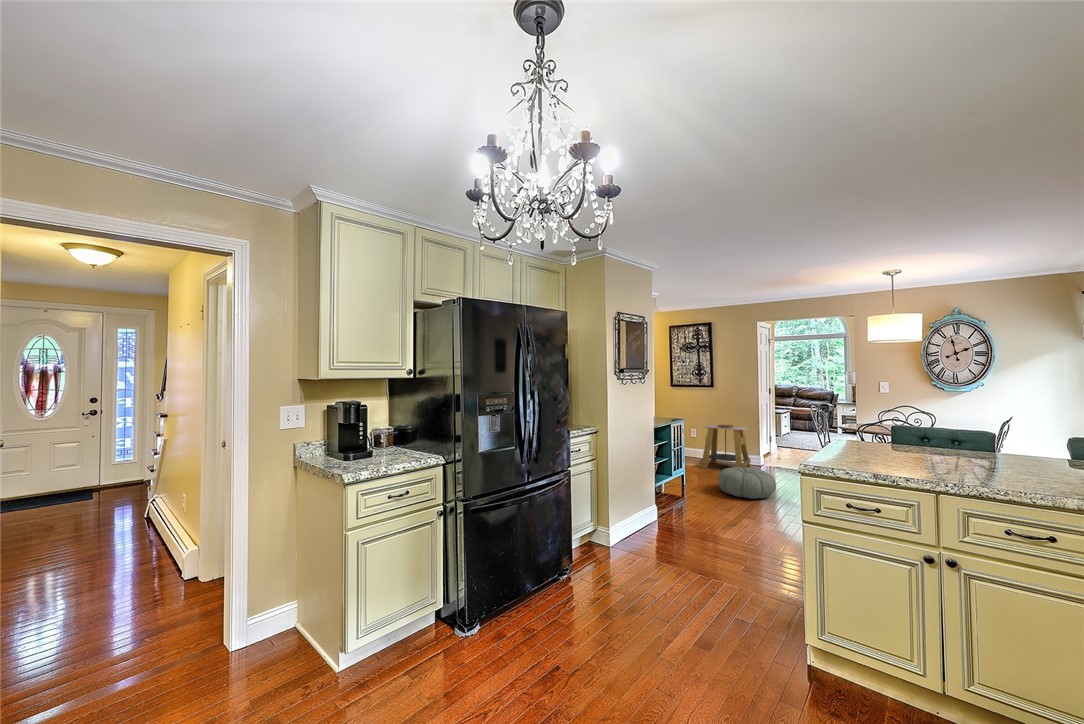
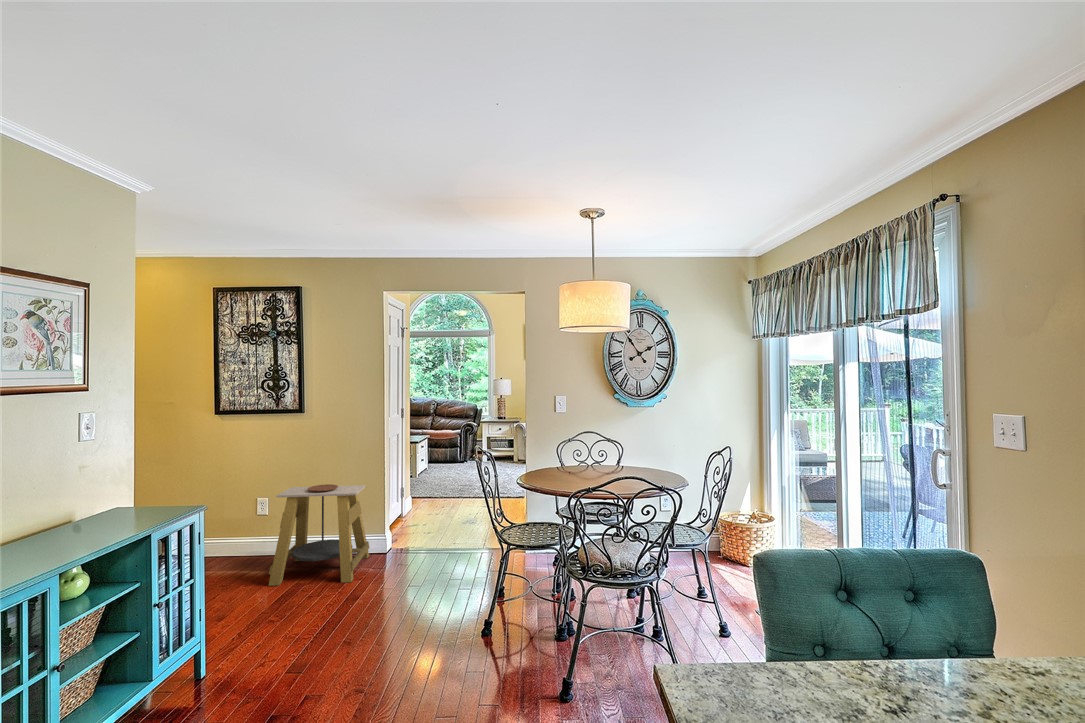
pouf: present [718,467,776,499] -> none [289,586,413,678]

